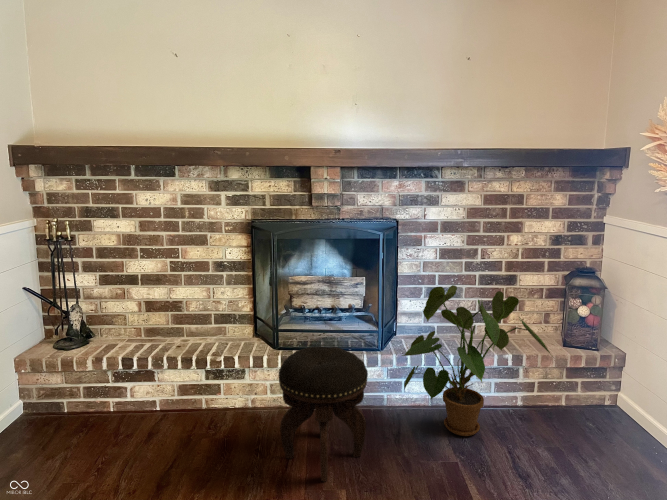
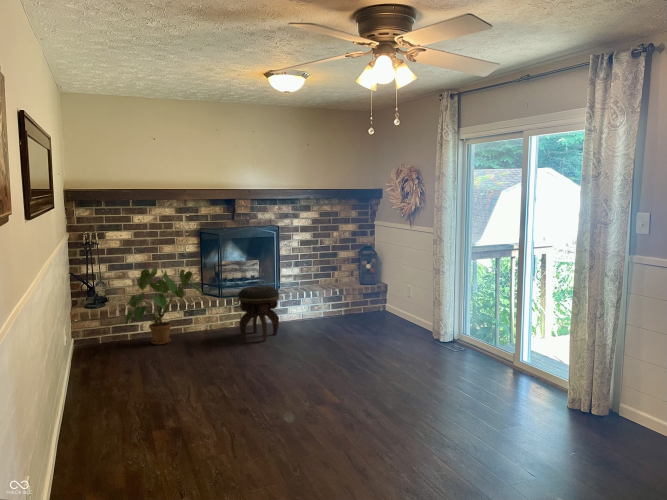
house plant: present [402,285,550,436] -> present [125,268,203,344]

